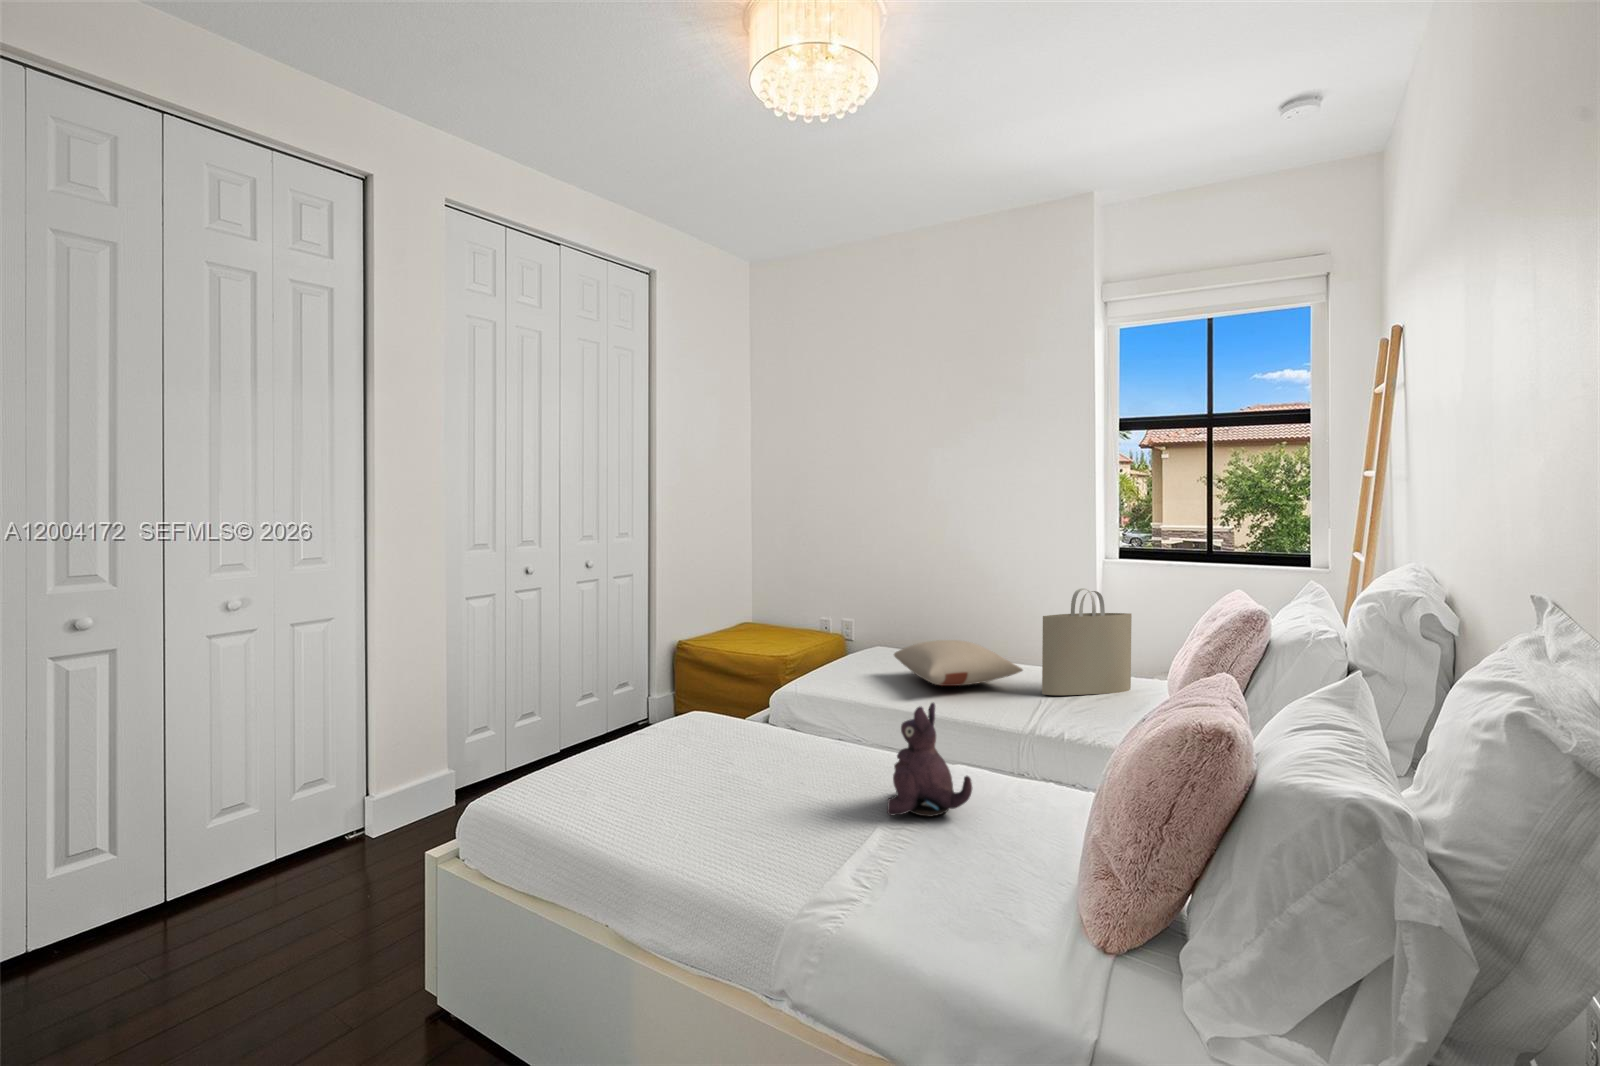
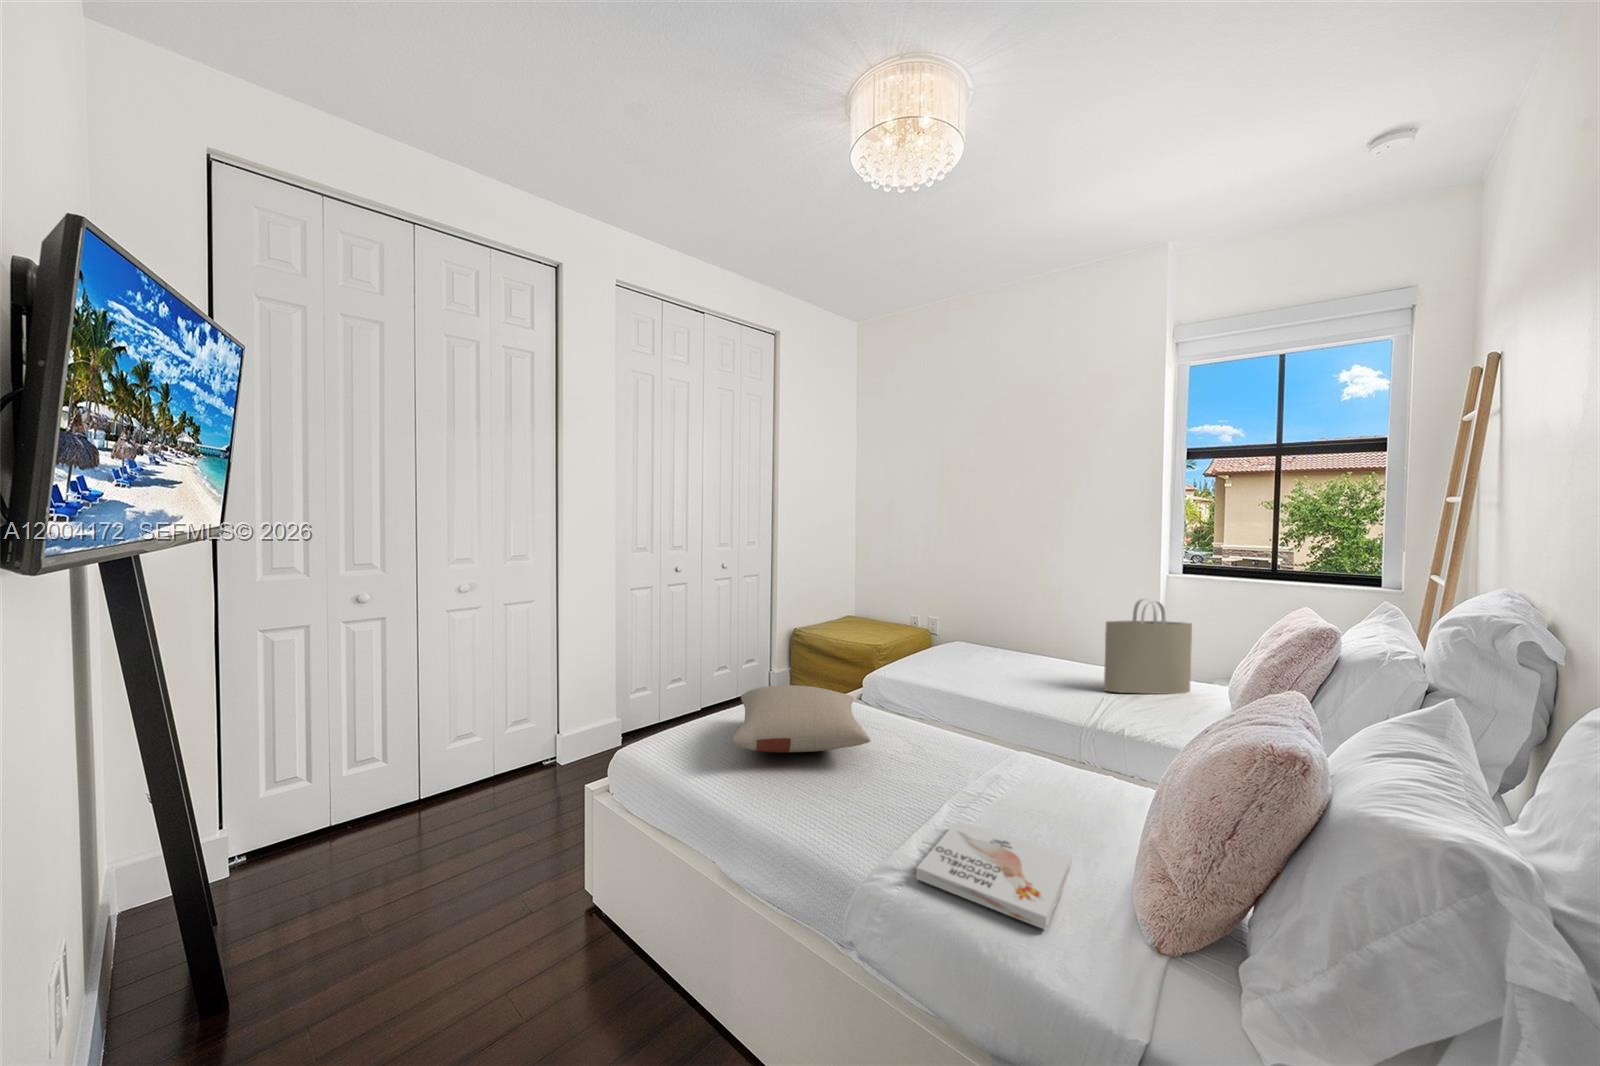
pillow: present [894,640,1023,686] -> present [731,685,871,753]
plush toy: present [887,702,972,816] -> none [952,694,1032,797]
book: none [857,844,1017,941] -> present [916,821,1072,929]

